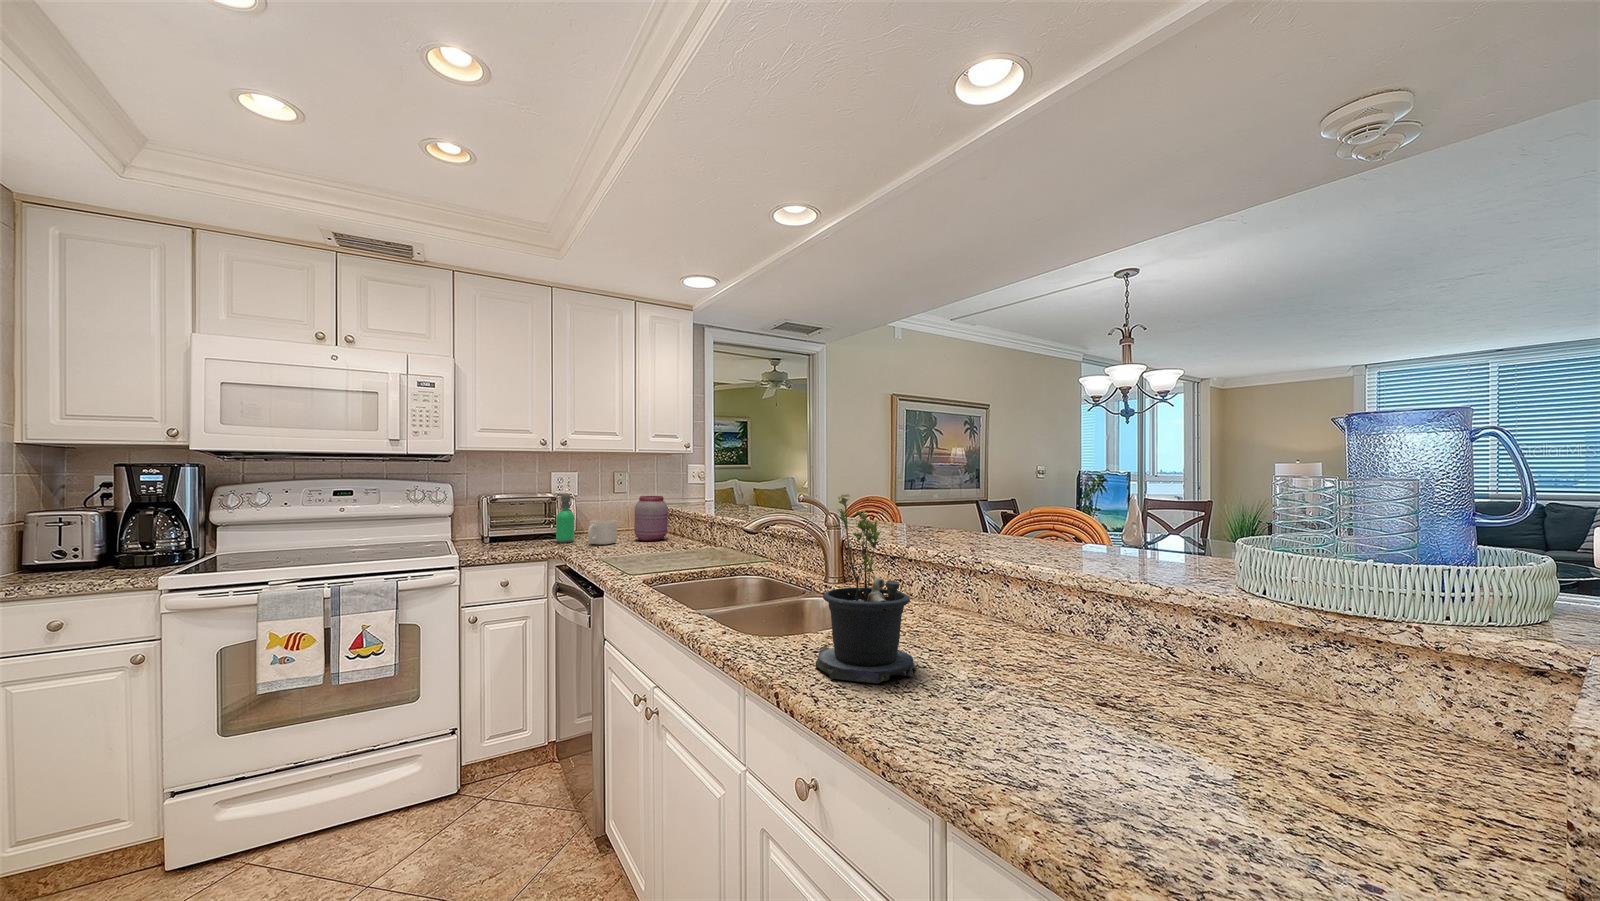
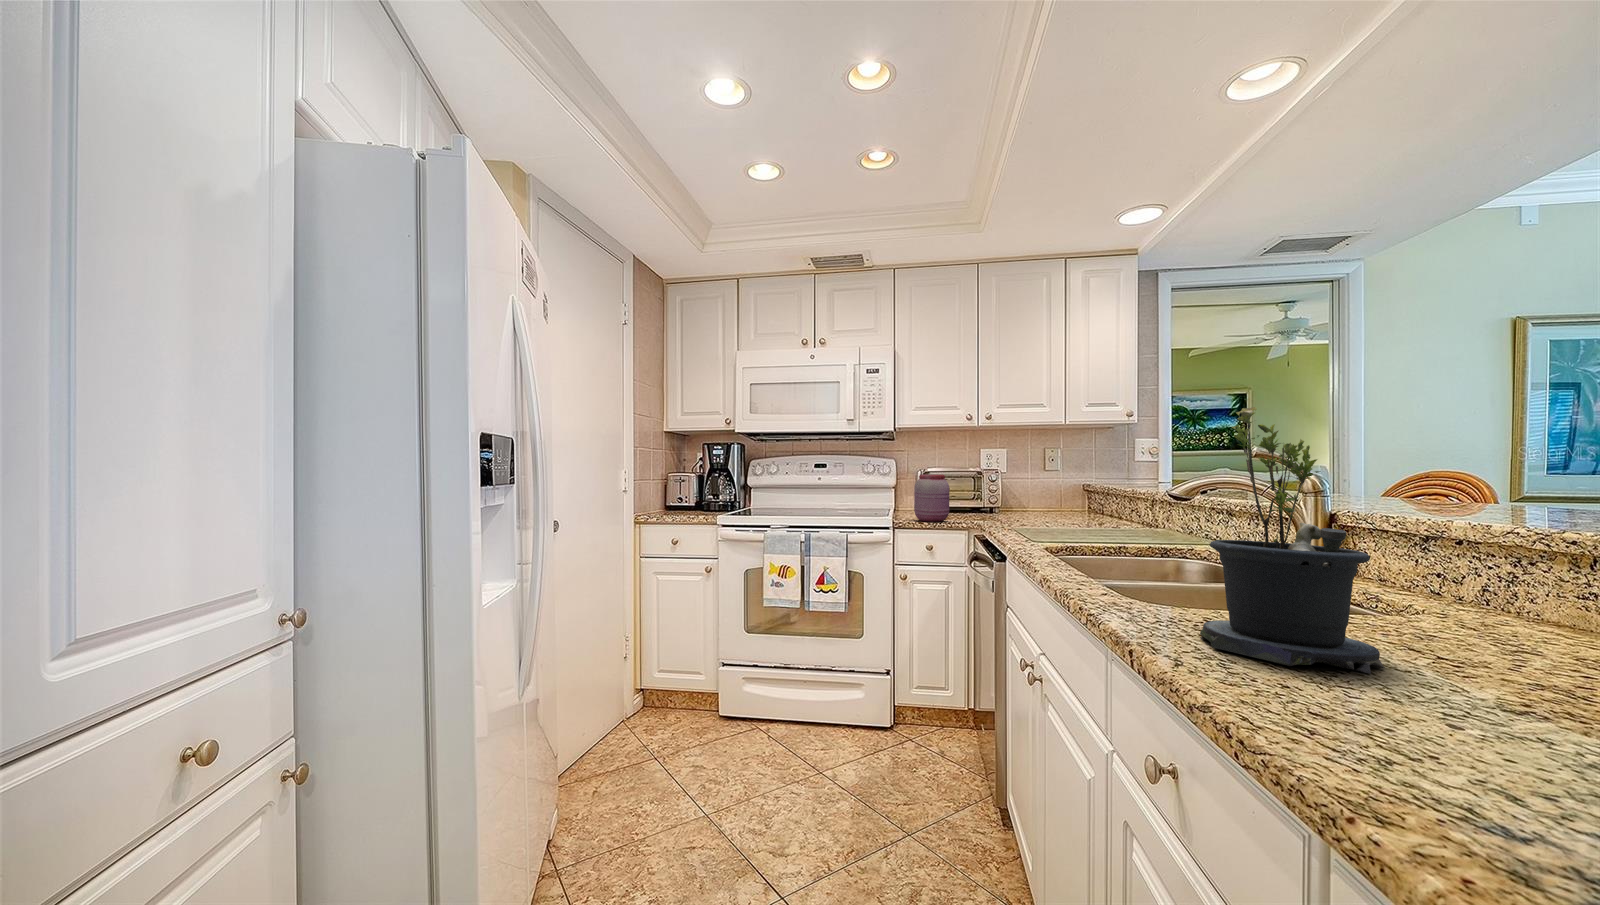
soap dispenser: present [556,493,574,543] -> none [982,471,1000,519]
jar: present [634,496,668,541] -> present [914,474,949,522]
mug: present [588,520,617,545] -> none [1009,498,1041,522]

